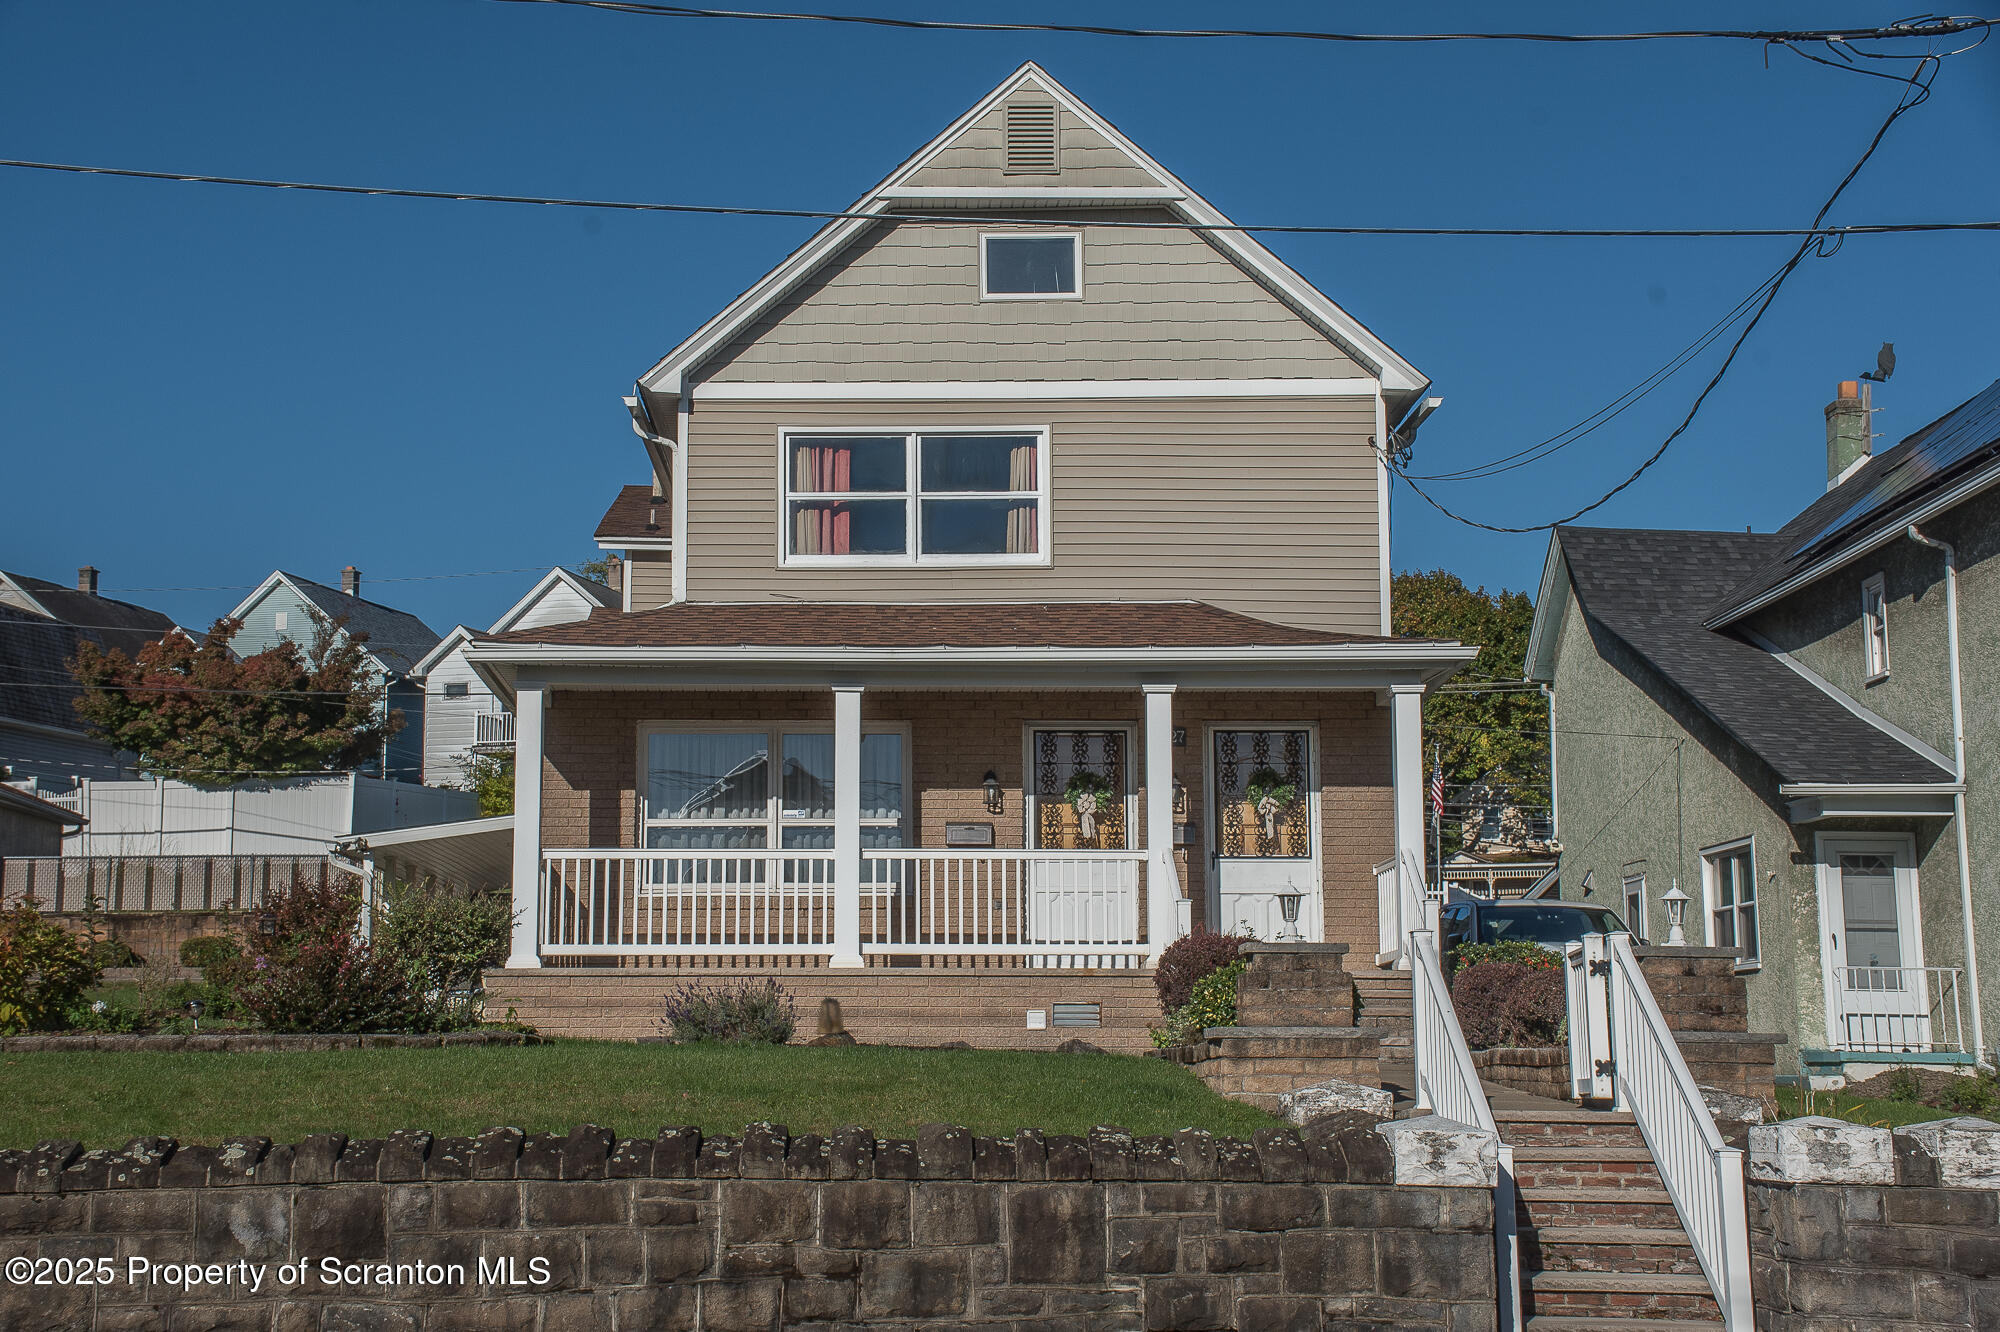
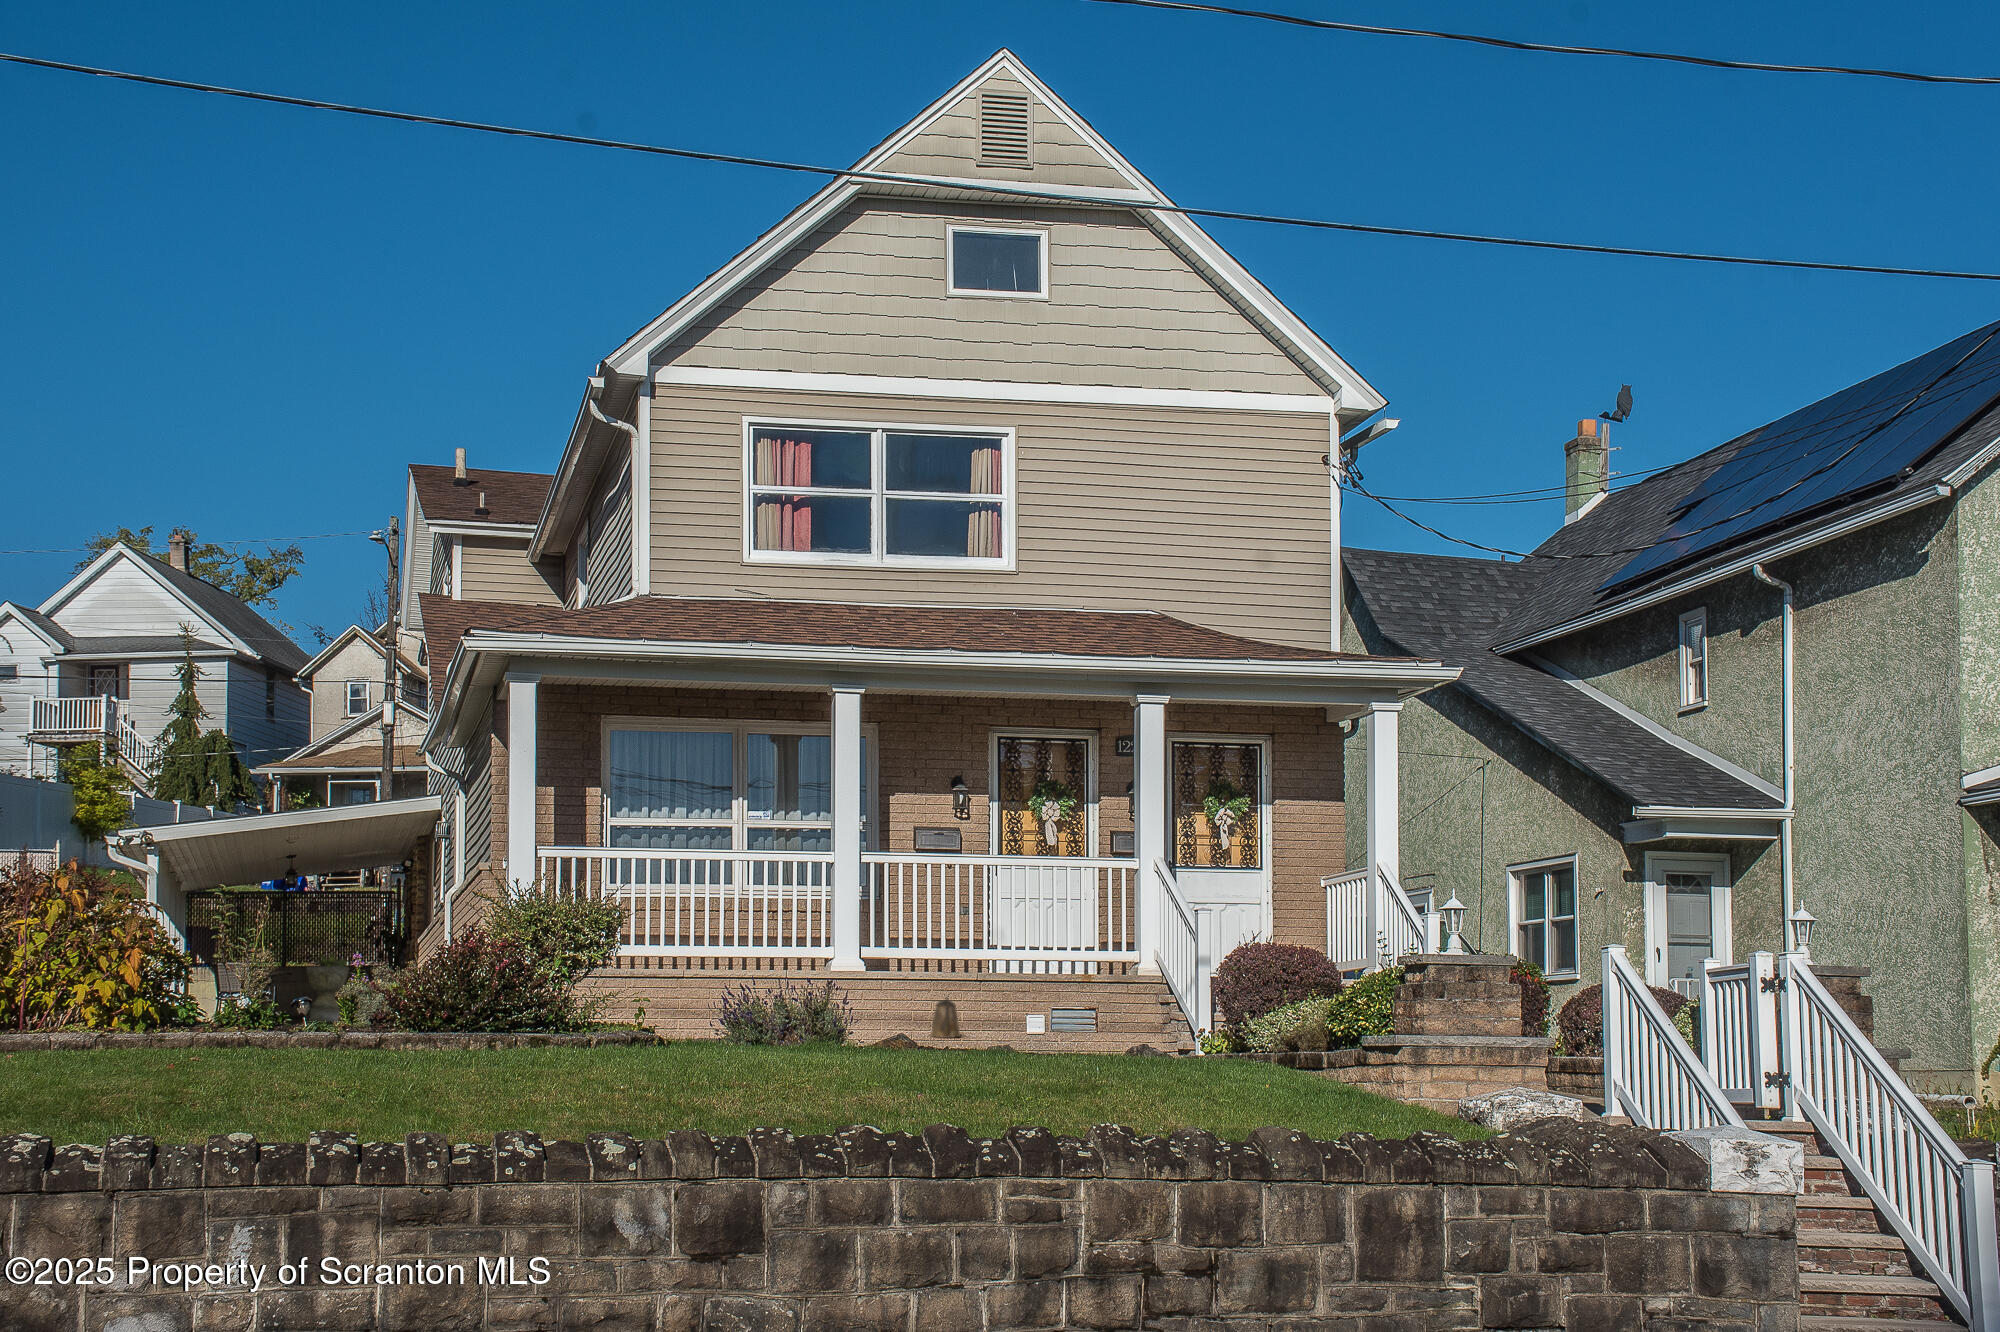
planter: none [205,963,246,1027] -> present [307,953,349,1021]

